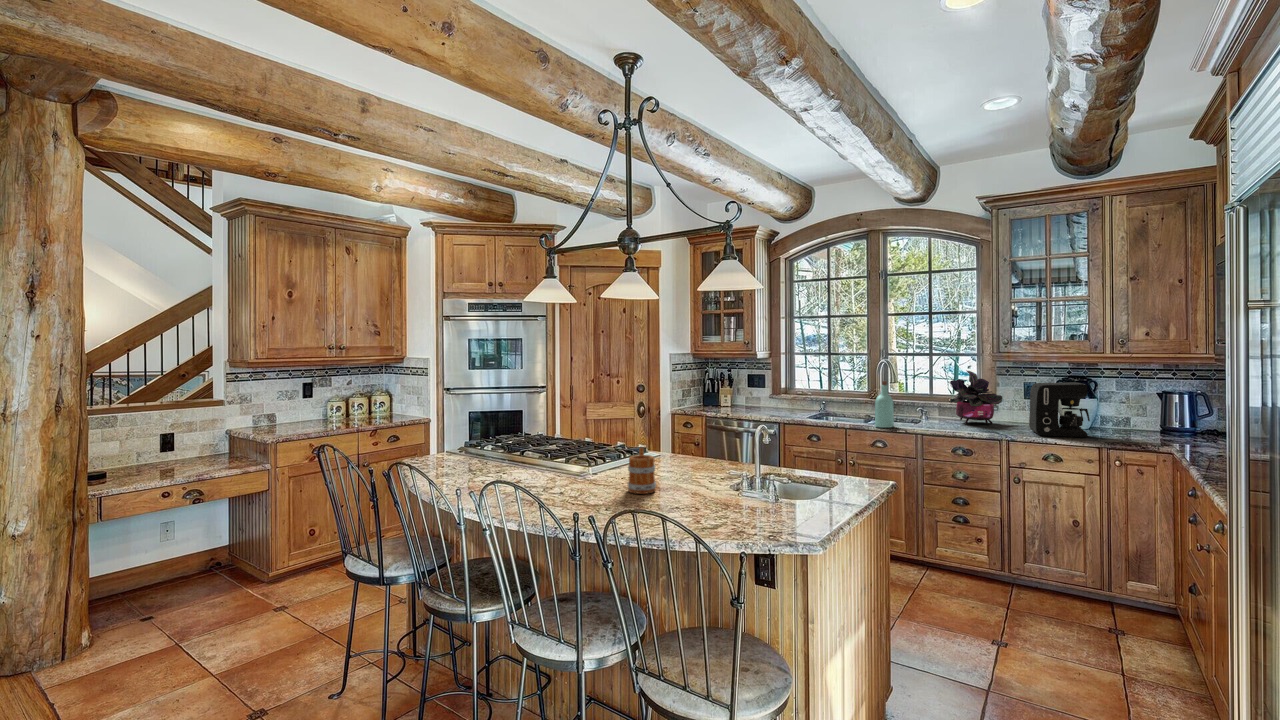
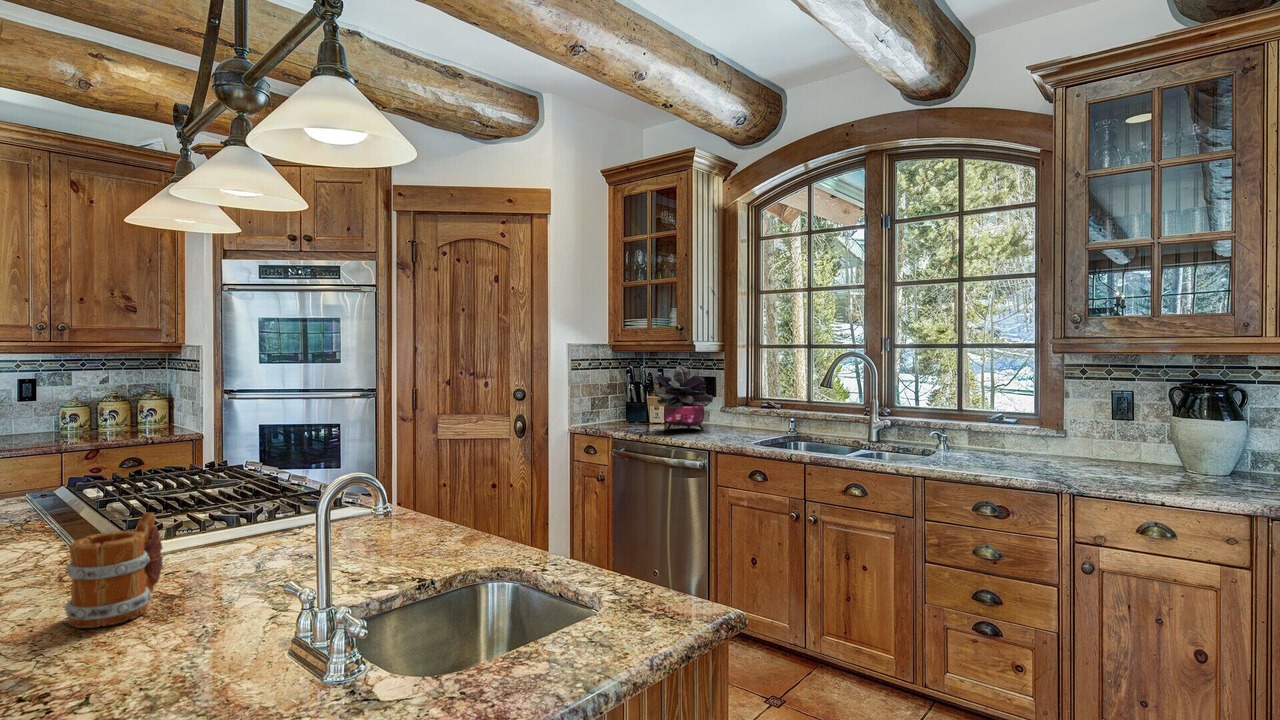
potted plant: present [950,371,1003,423] -> present [655,365,713,430]
bottle: present [875,381,894,428] -> none [846,385,880,464]
coffee maker: present [1029,382,1090,437] -> none [1114,390,1230,493]

